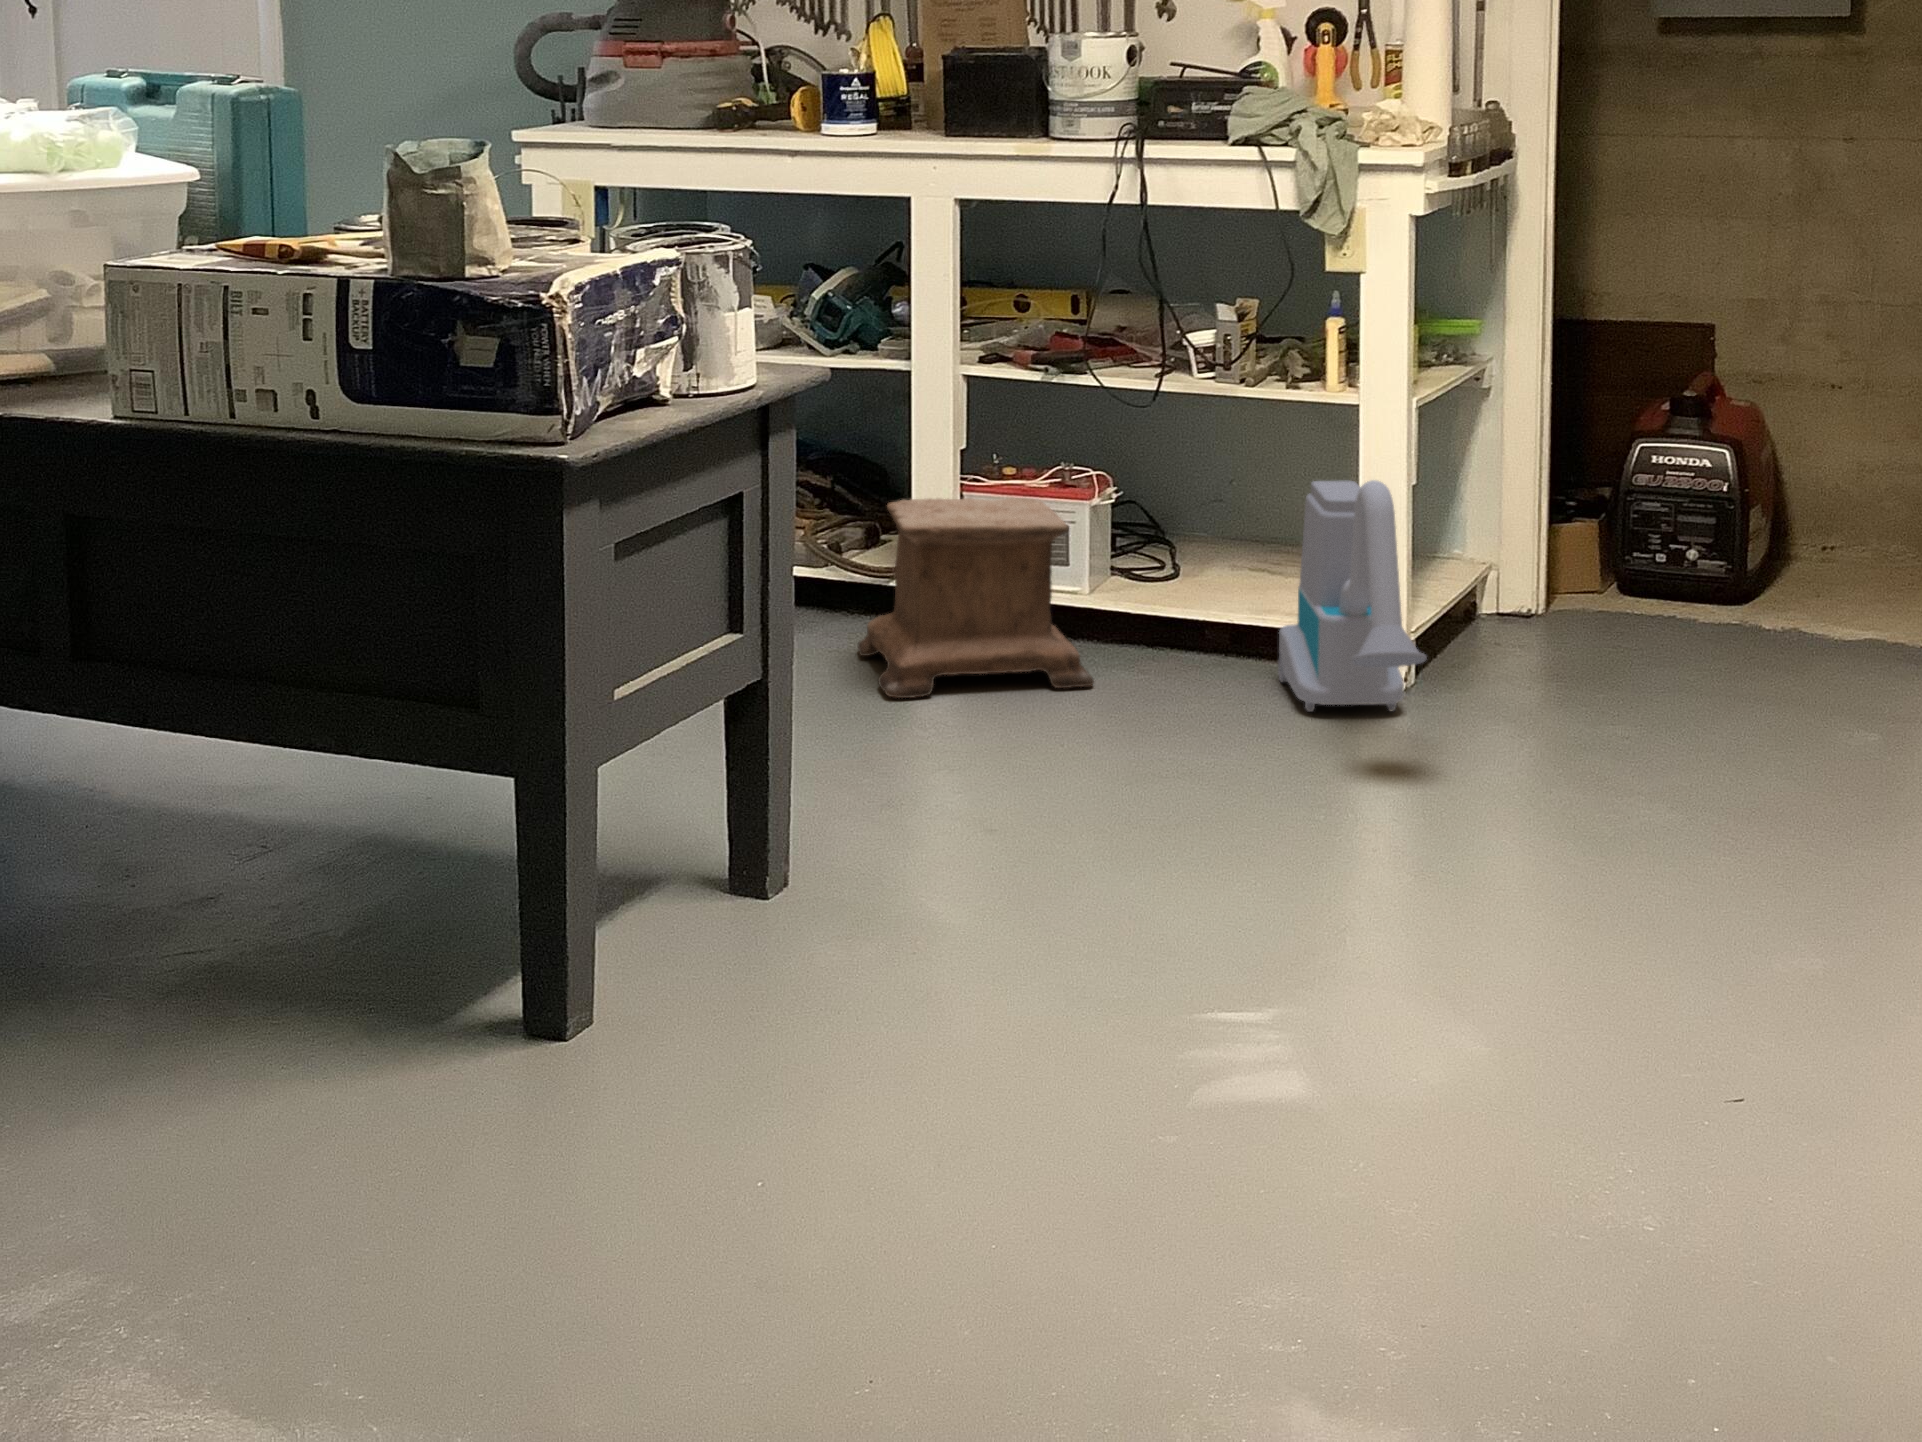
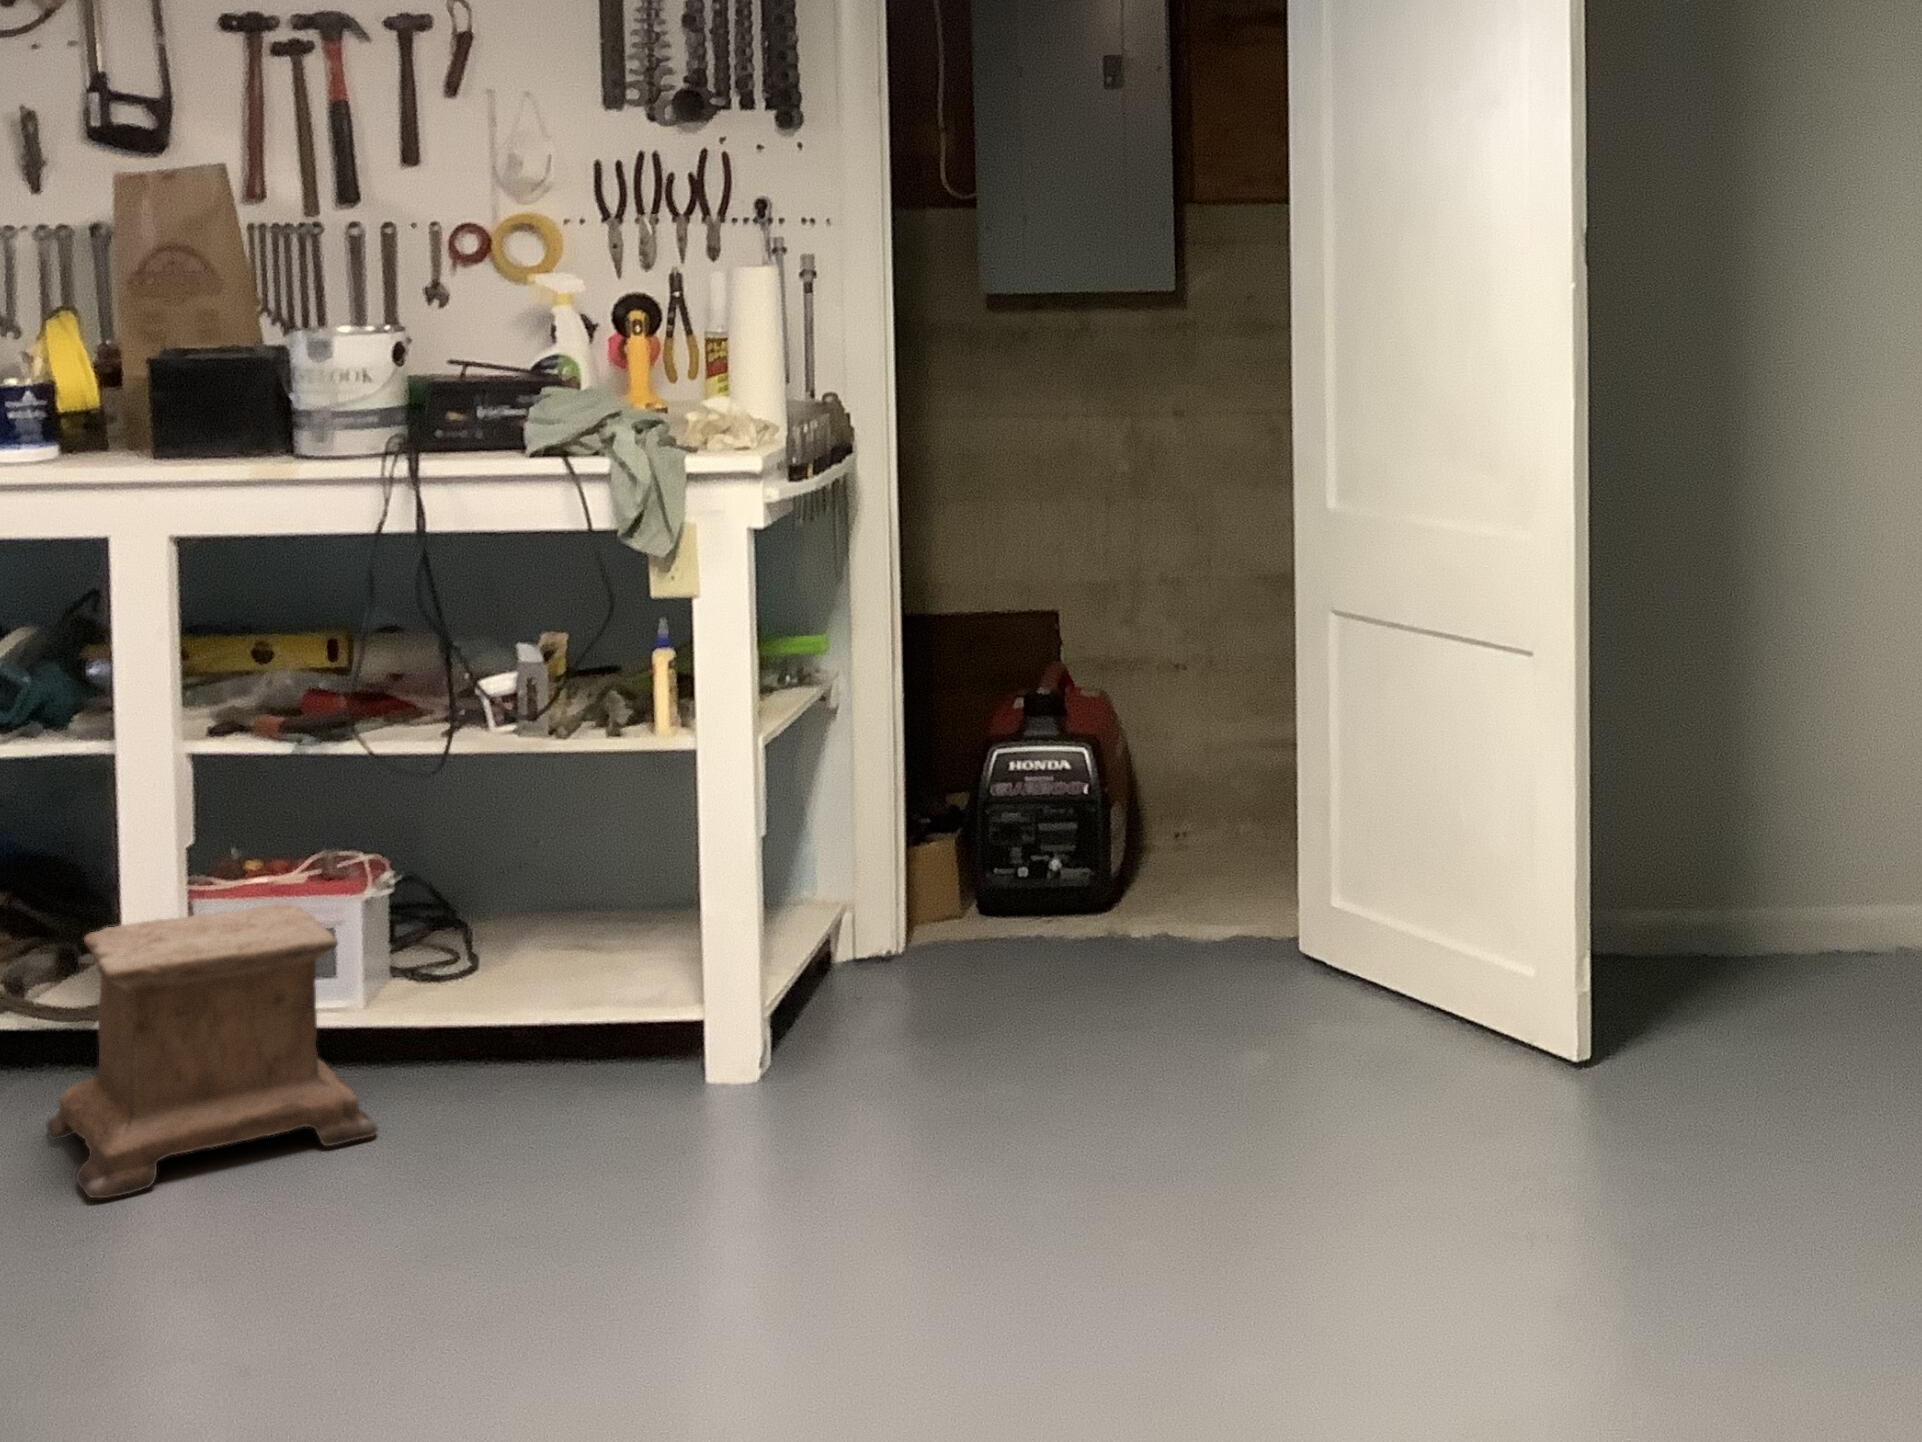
vacuum cleaner: present [1278,480,1427,712] -> none [611,841,797,1129]

